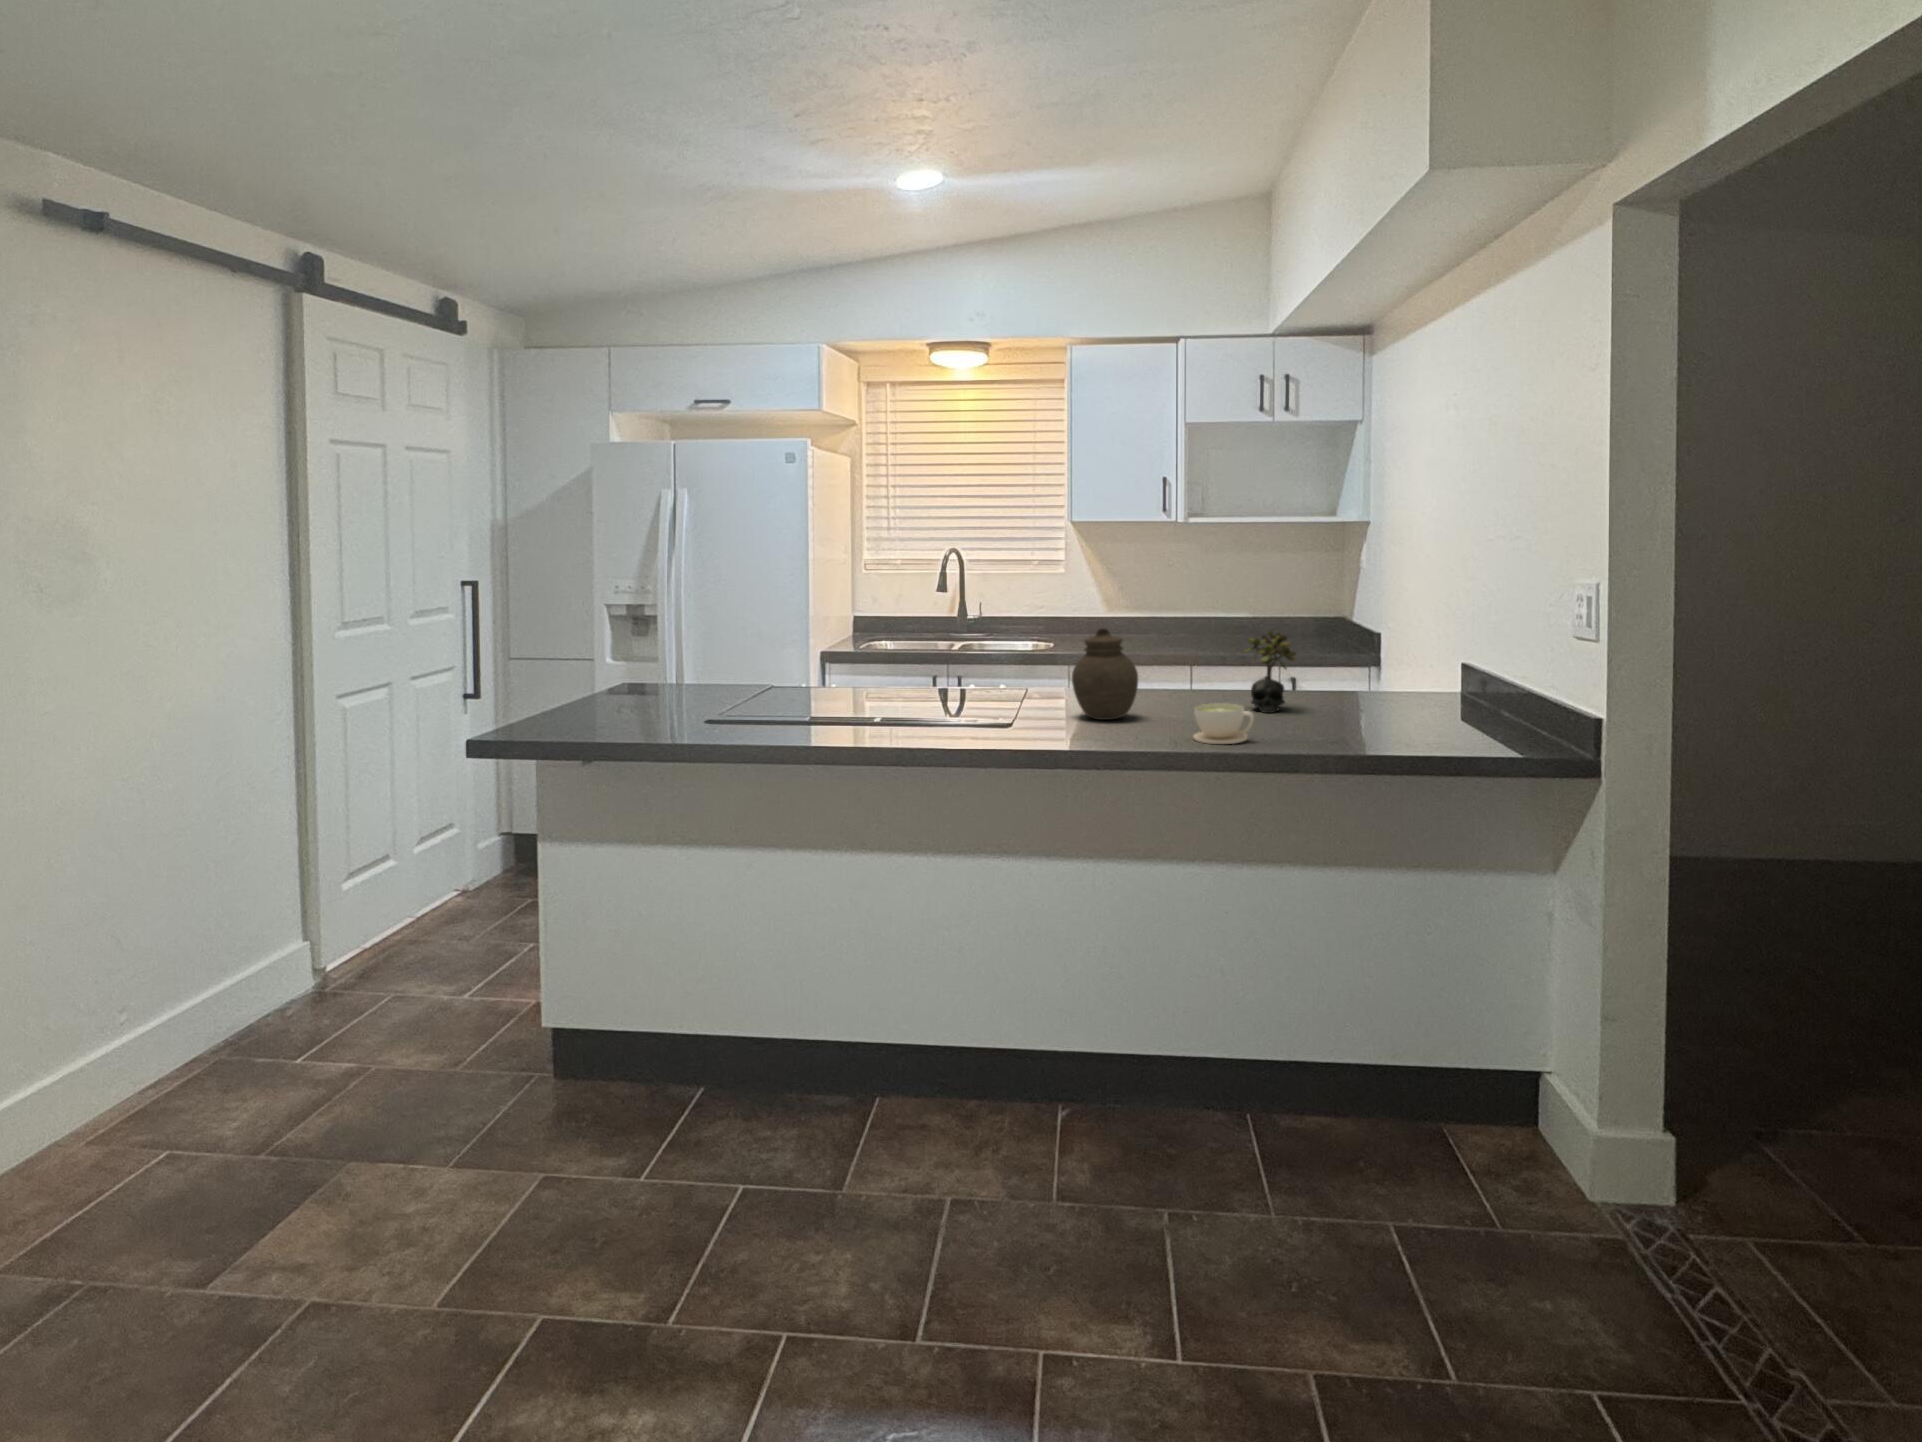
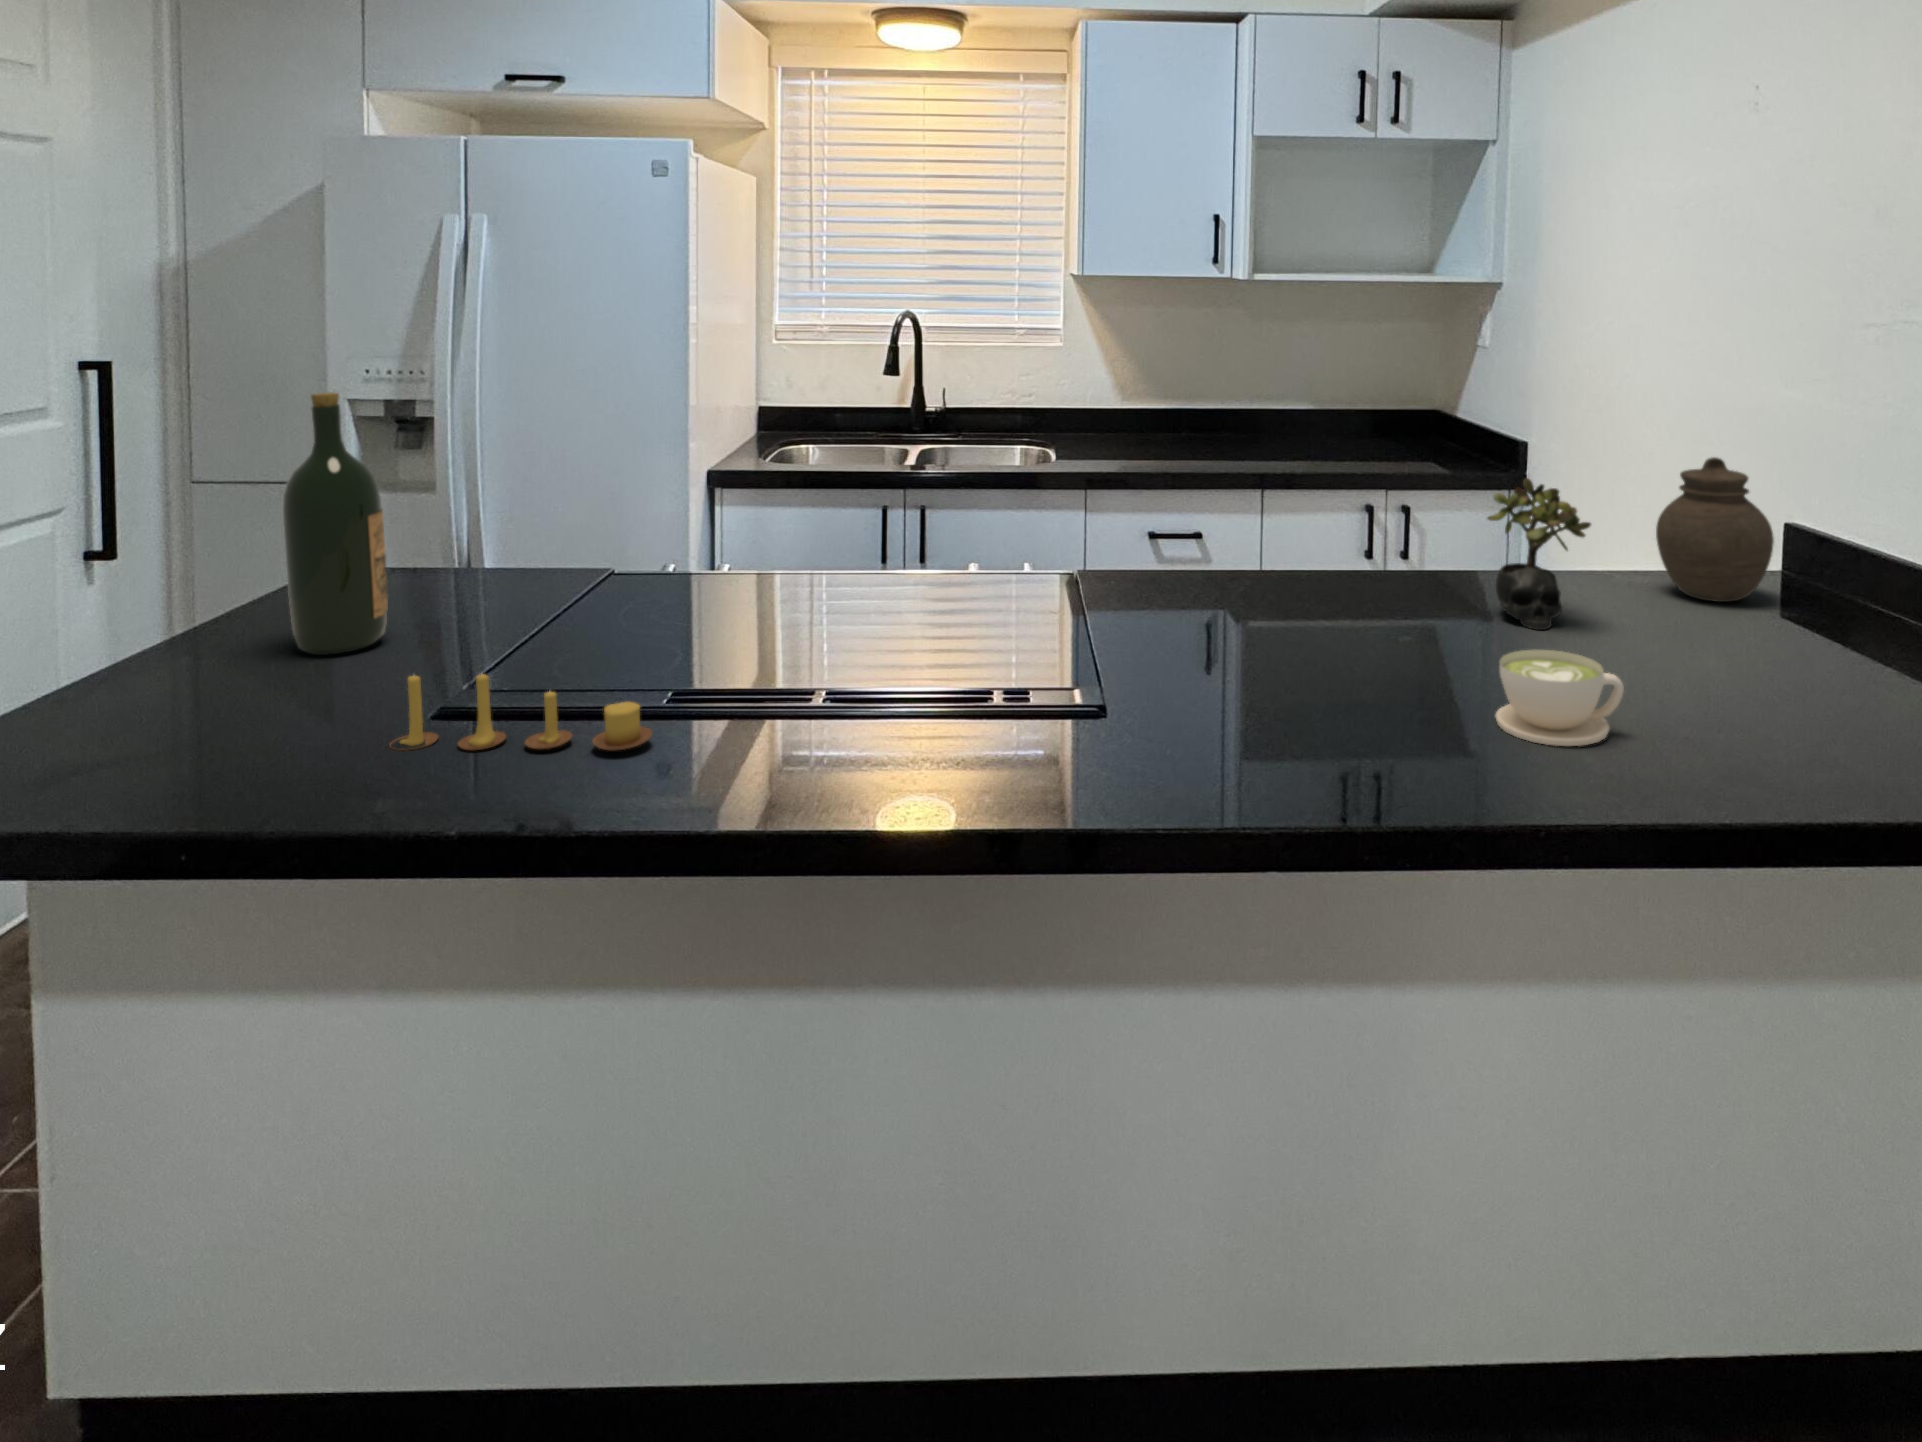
wine bottle: none [607,581,655,710] -> present [283,392,388,655]
jar: present [1072,628,1138,720] -> present [1656,457,1774,602]
candle: none [668,698,783,735] -> present [390,673,652,751]

